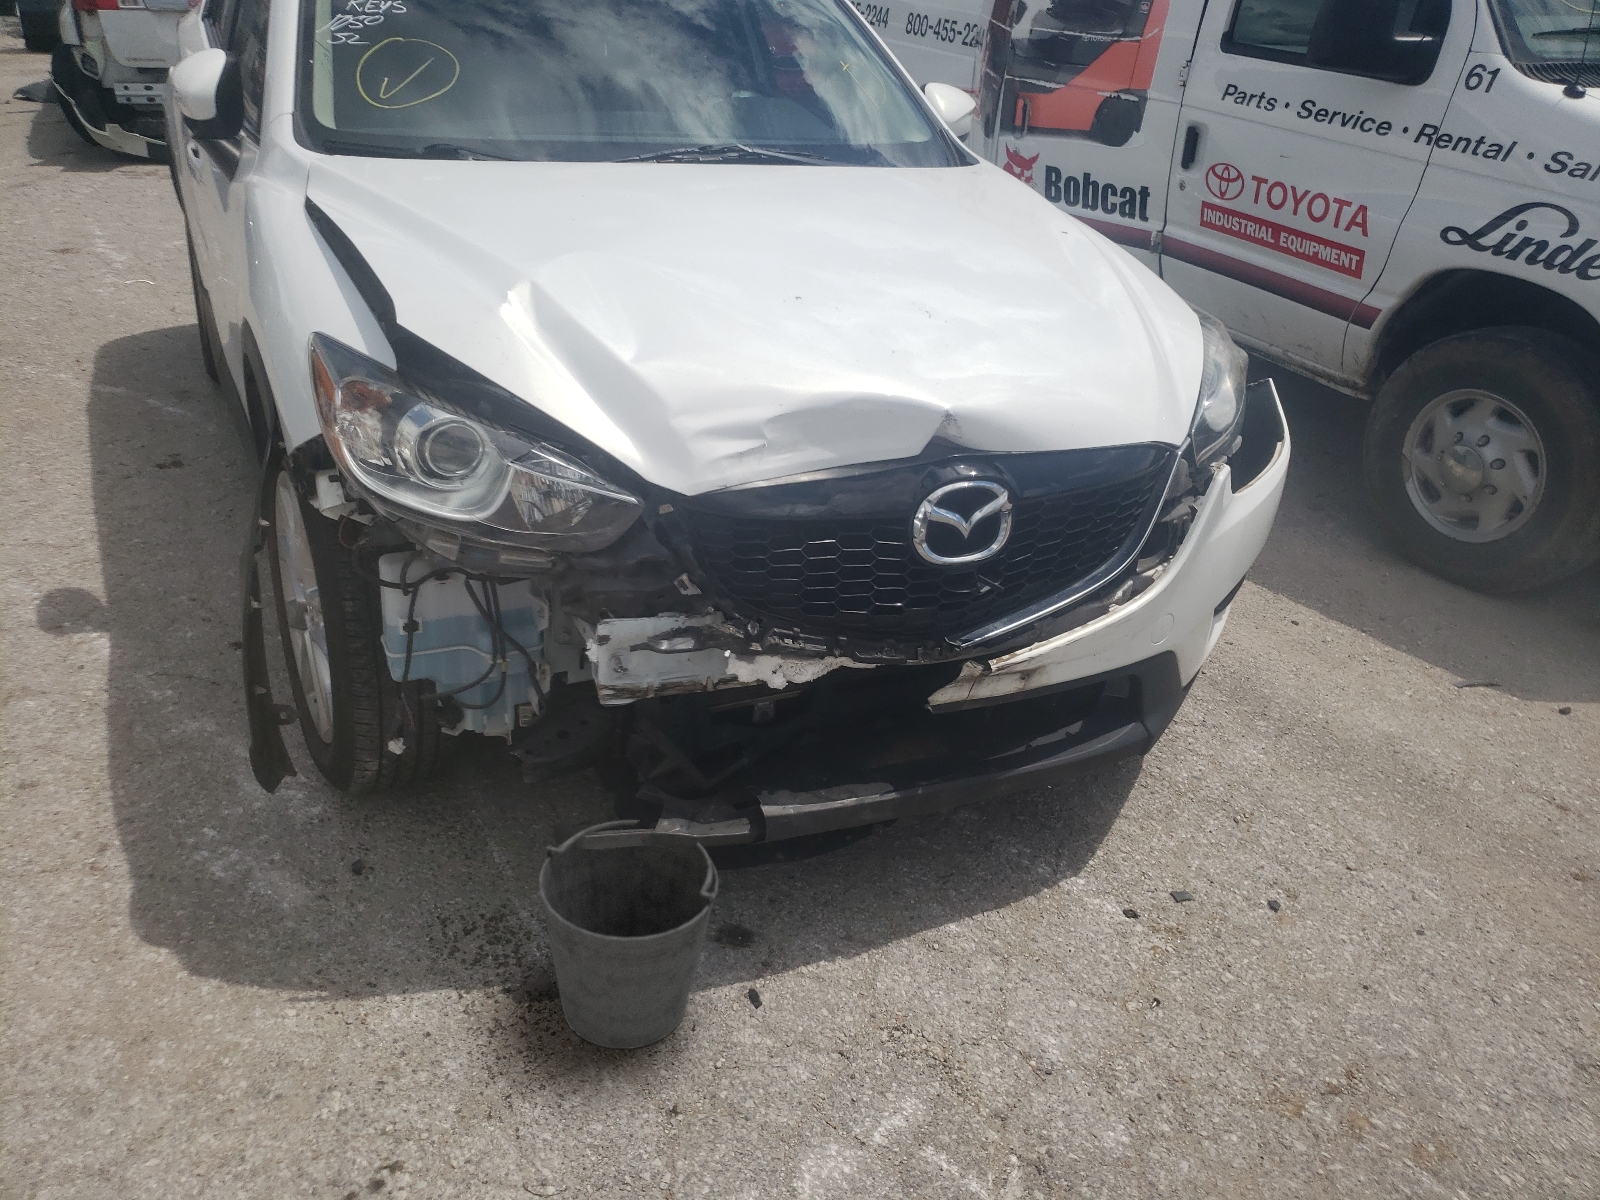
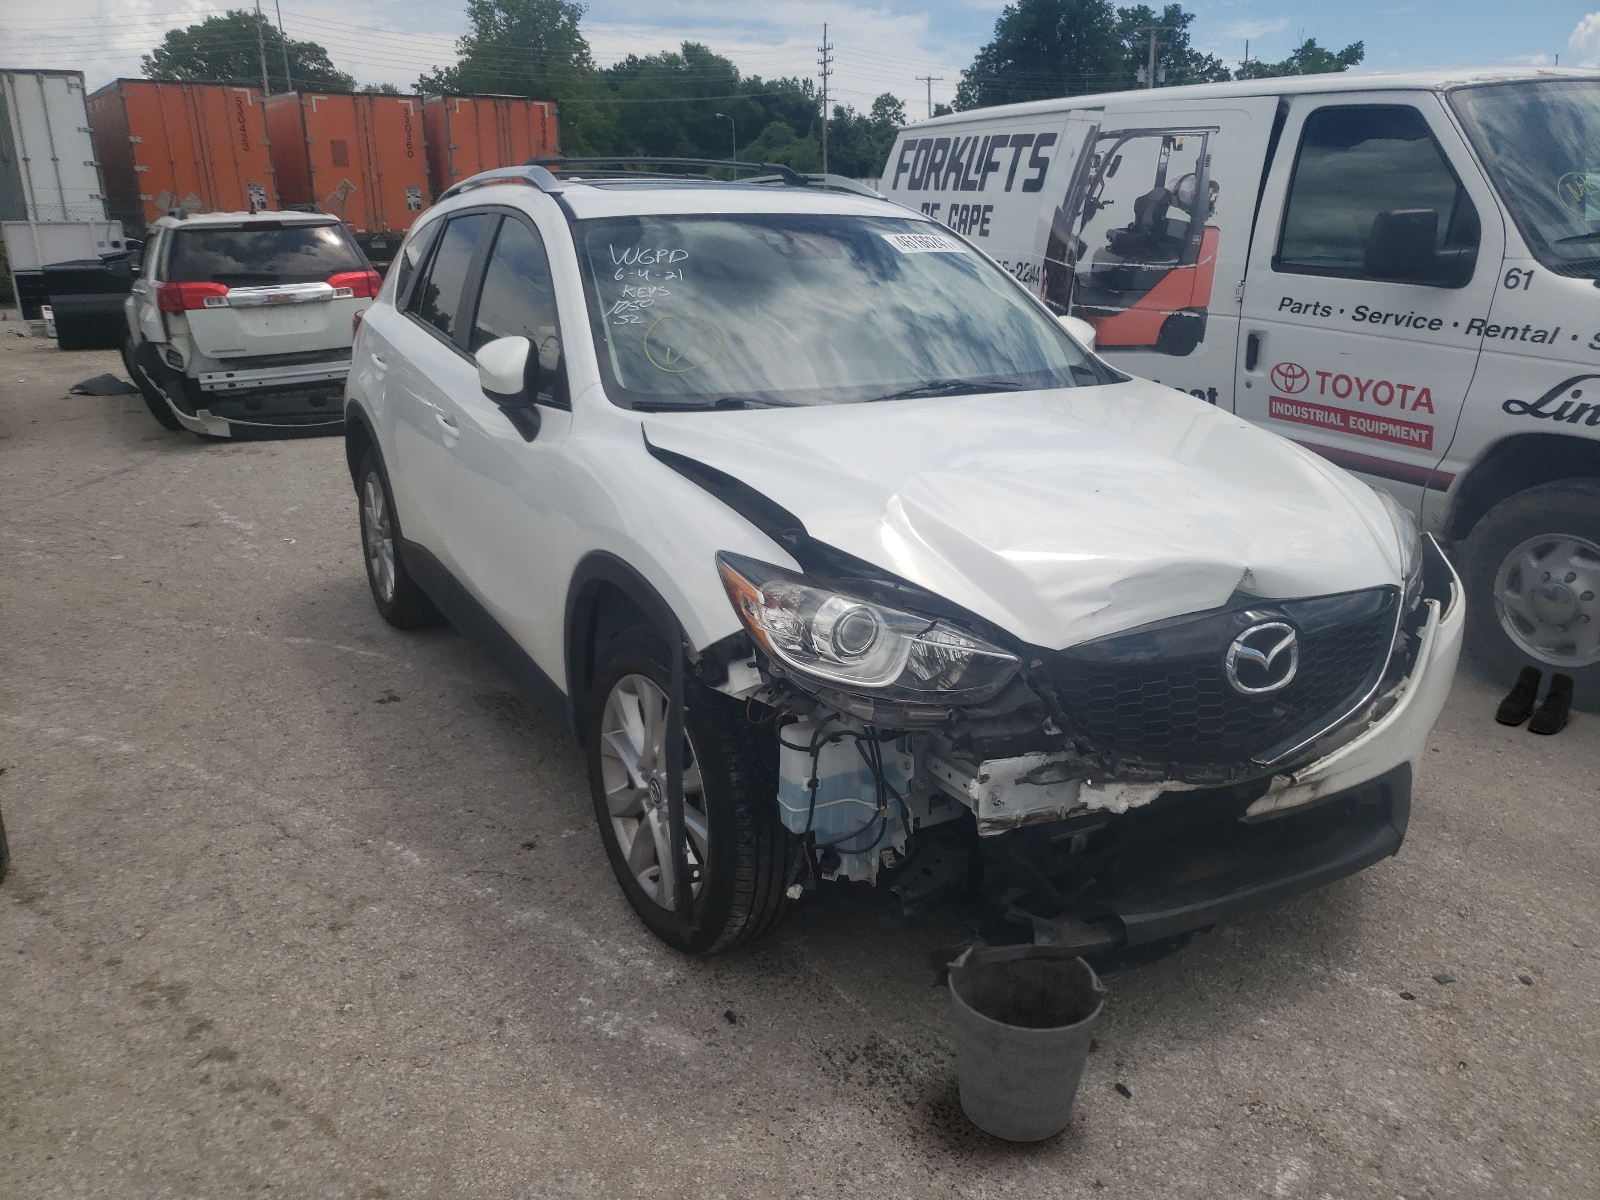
boots: none [1380,535,1474,615] -> present [1496,665,1574,734]

